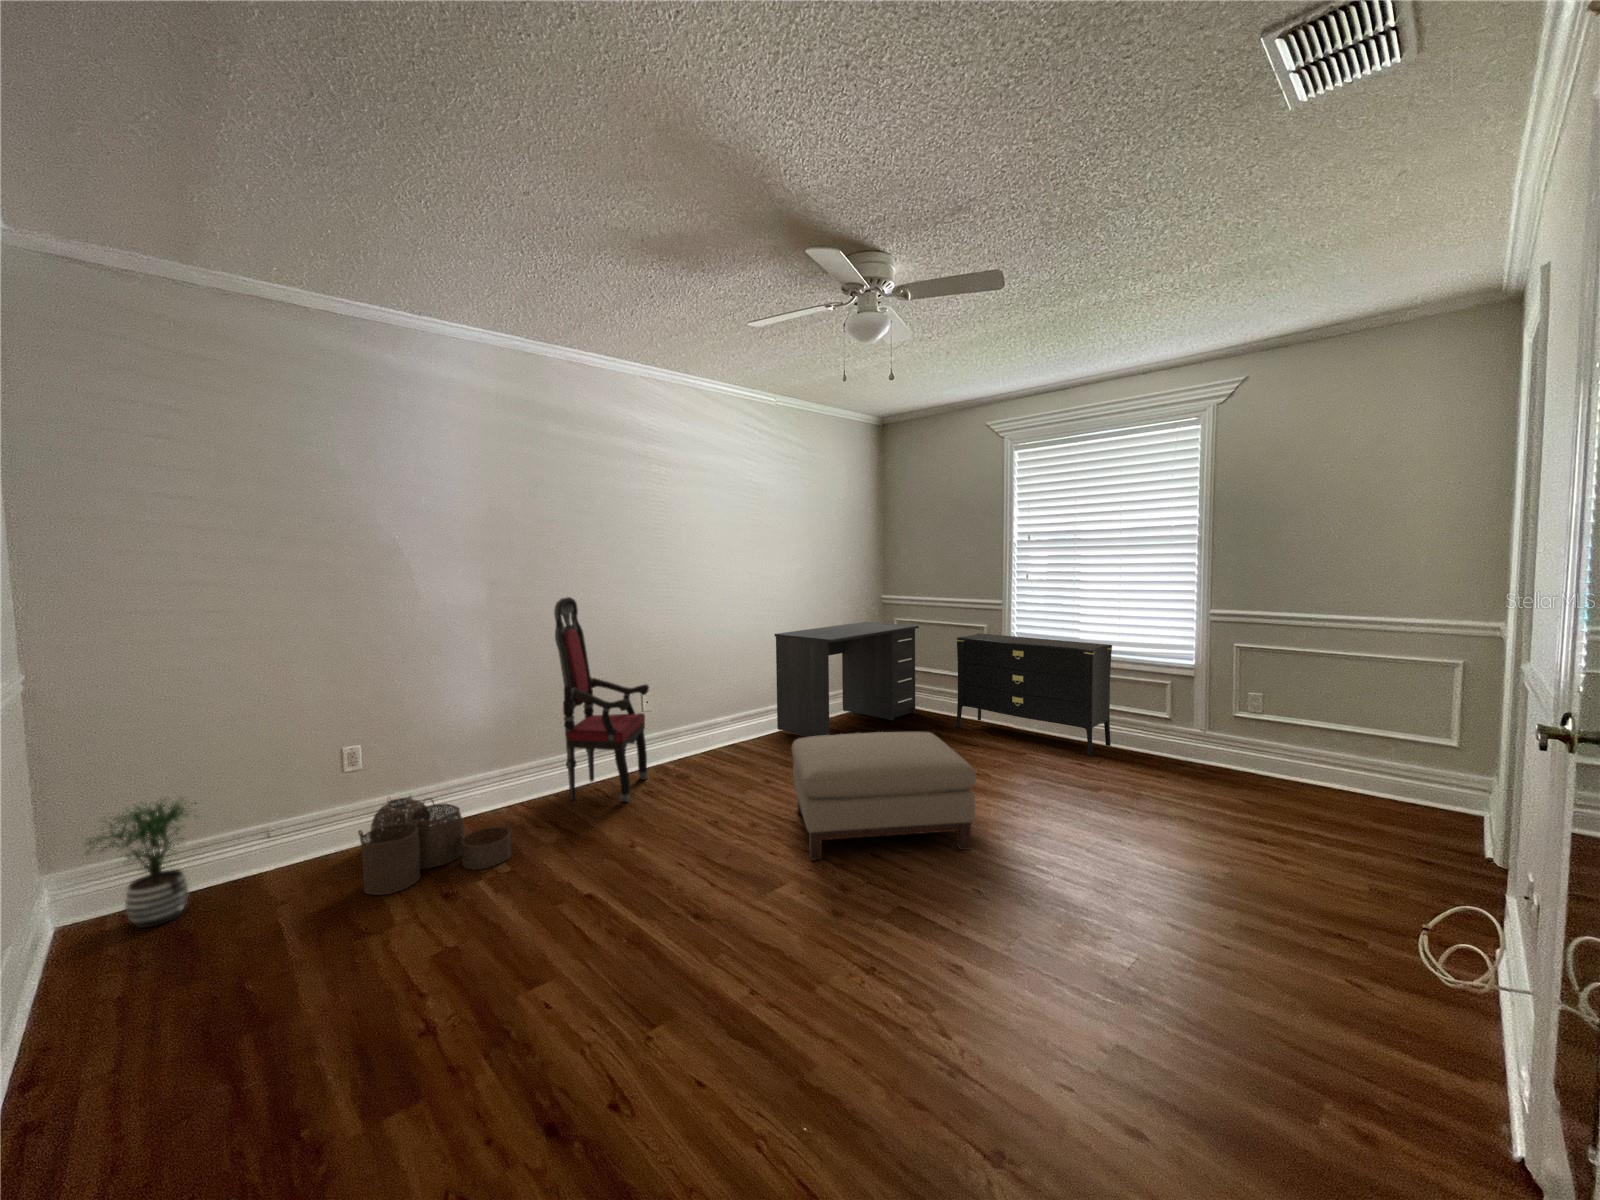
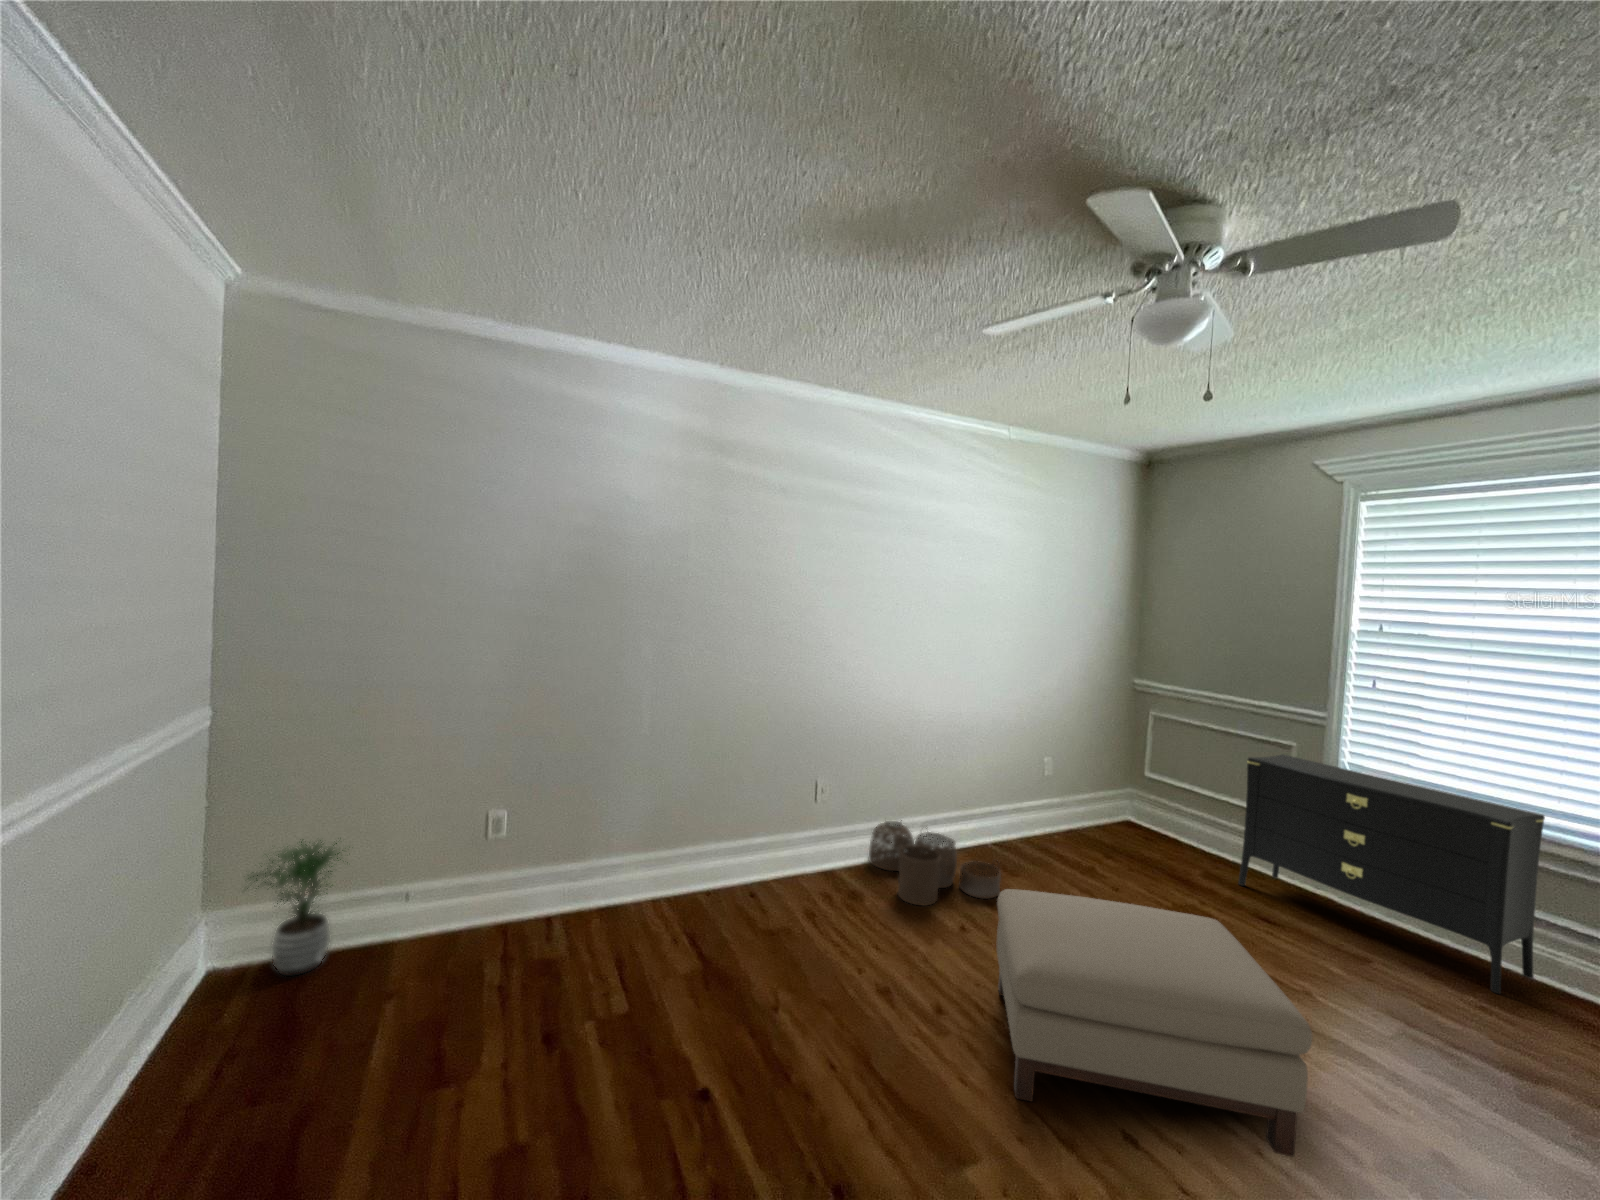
armchair: present [554,597,649,802] -> none [720,657,823,918]
desk: present [775,622,919,737] -> none [978,712,1185,873]
woven basket: present [358,795,512,895] -> present [869,820,1001,905]

